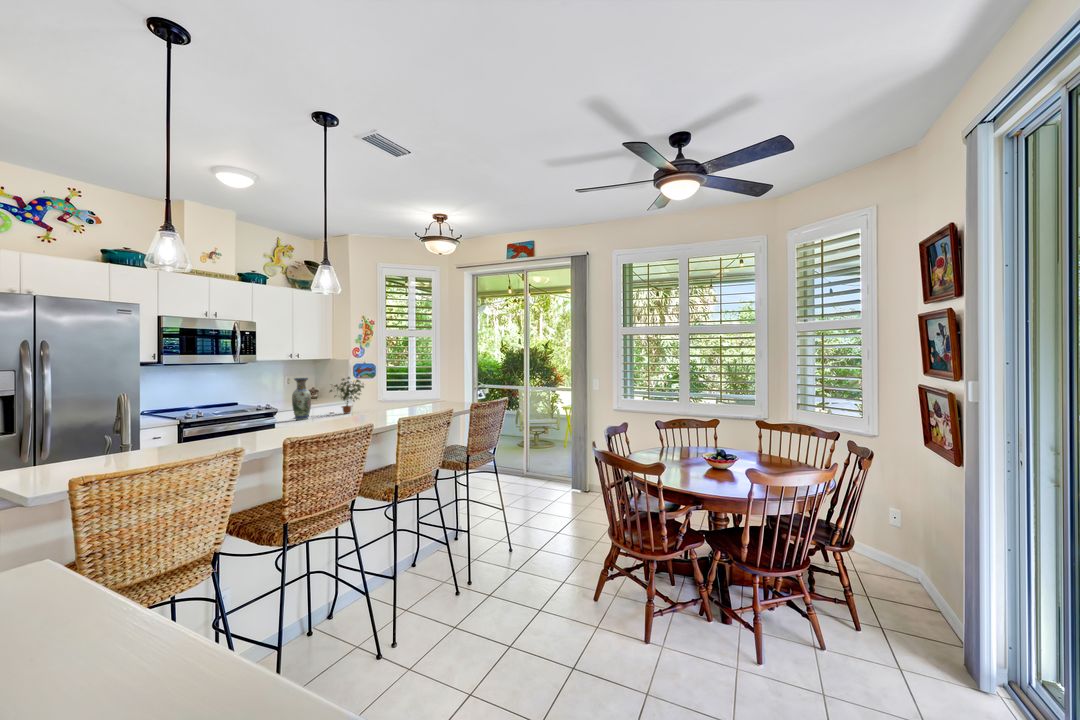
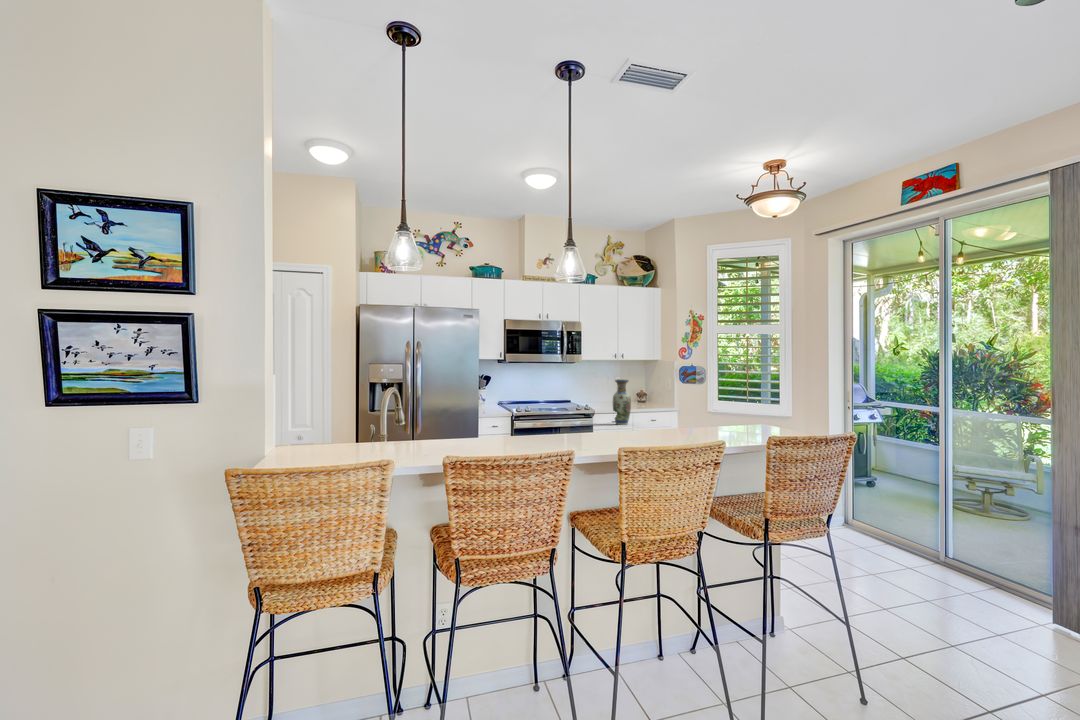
potted plant: present [330,377,364,414] -> none [655,380,694,423]

